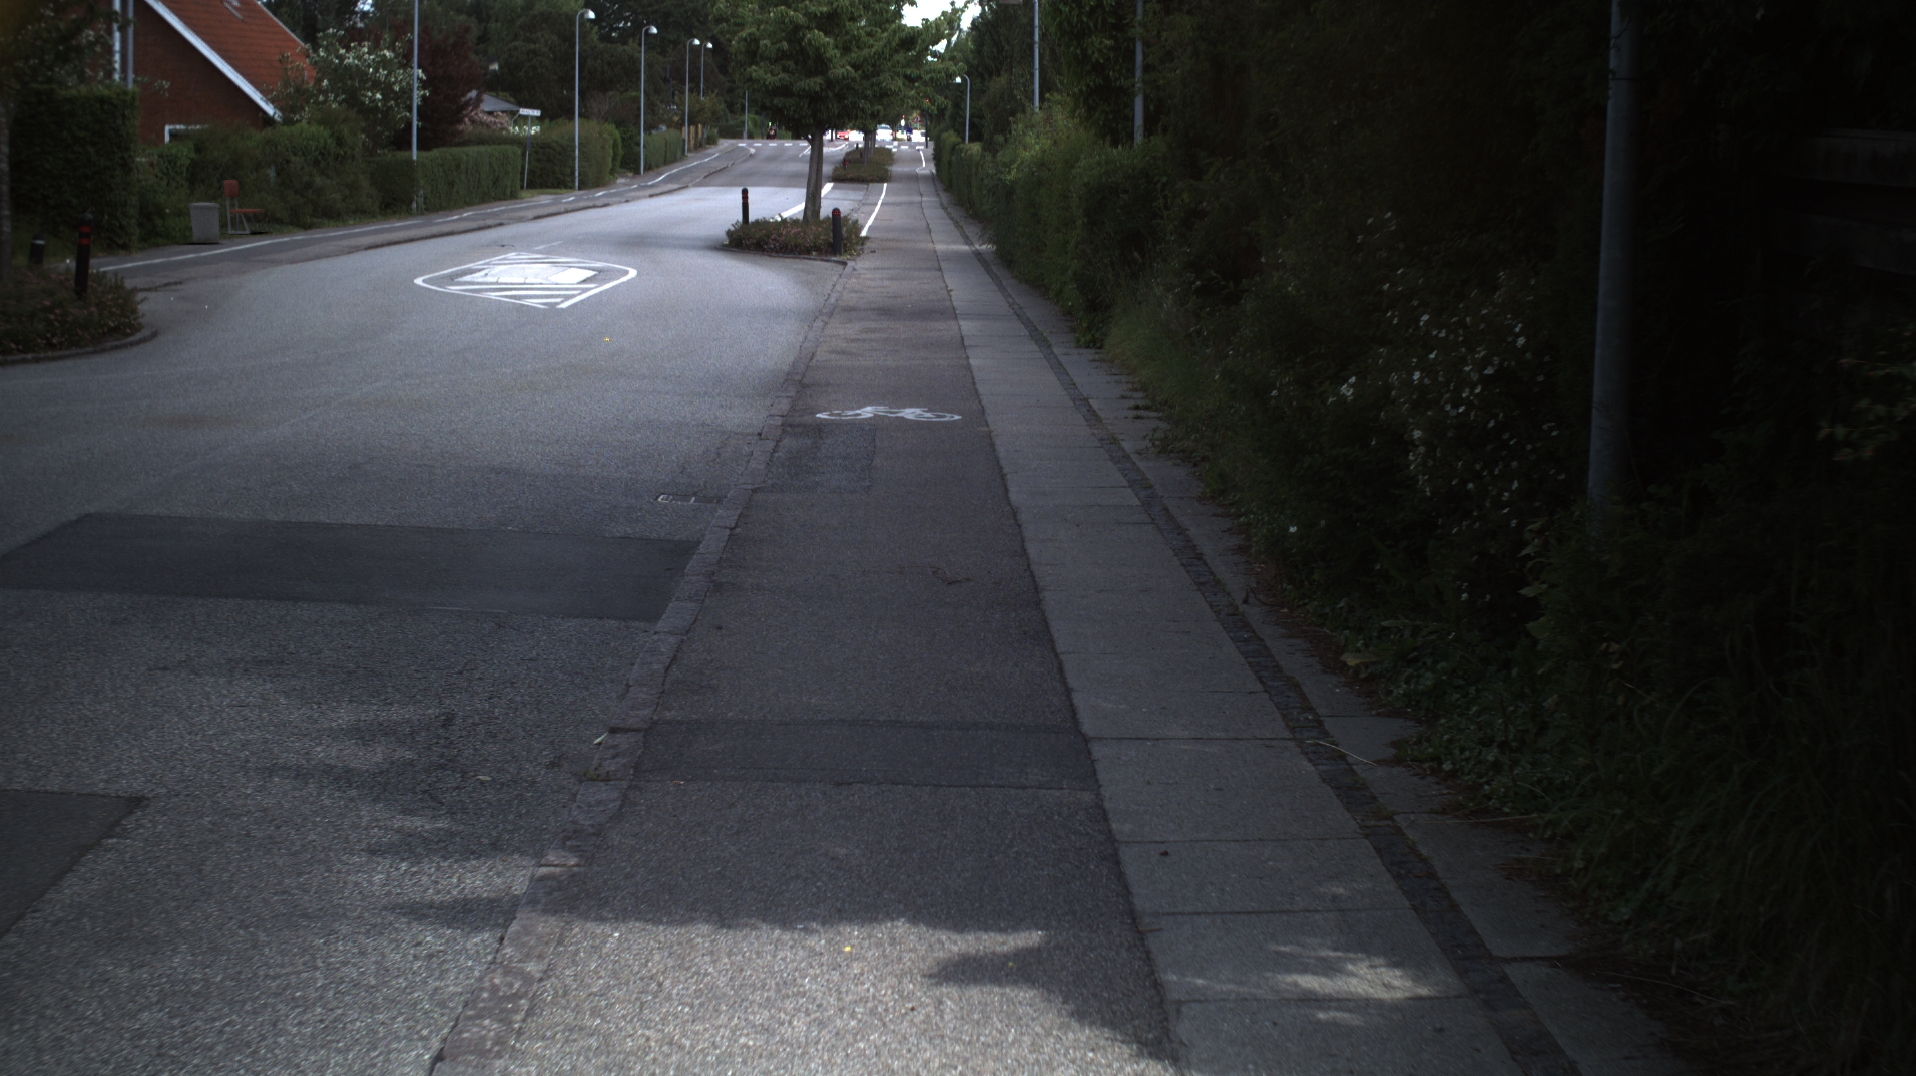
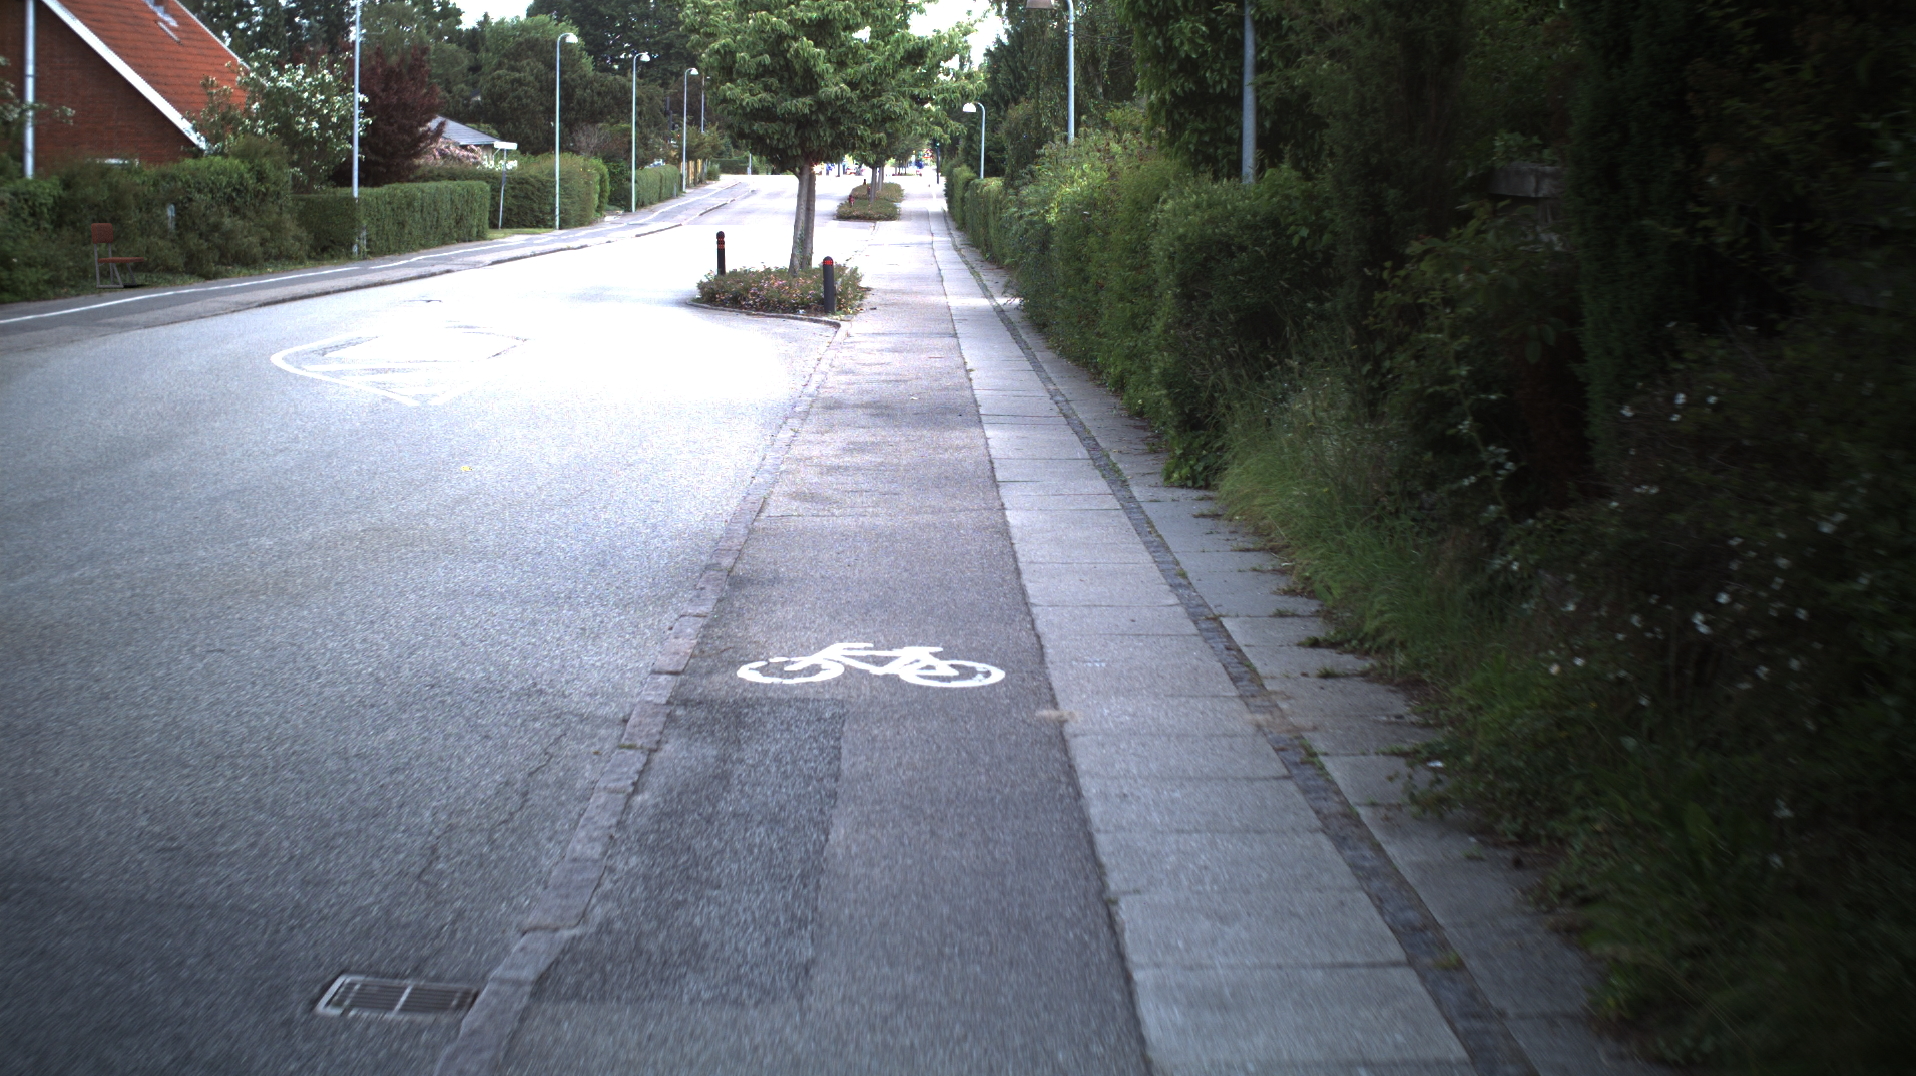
trash can: present [189,203,220,243] -> none [32,252,72,301]

